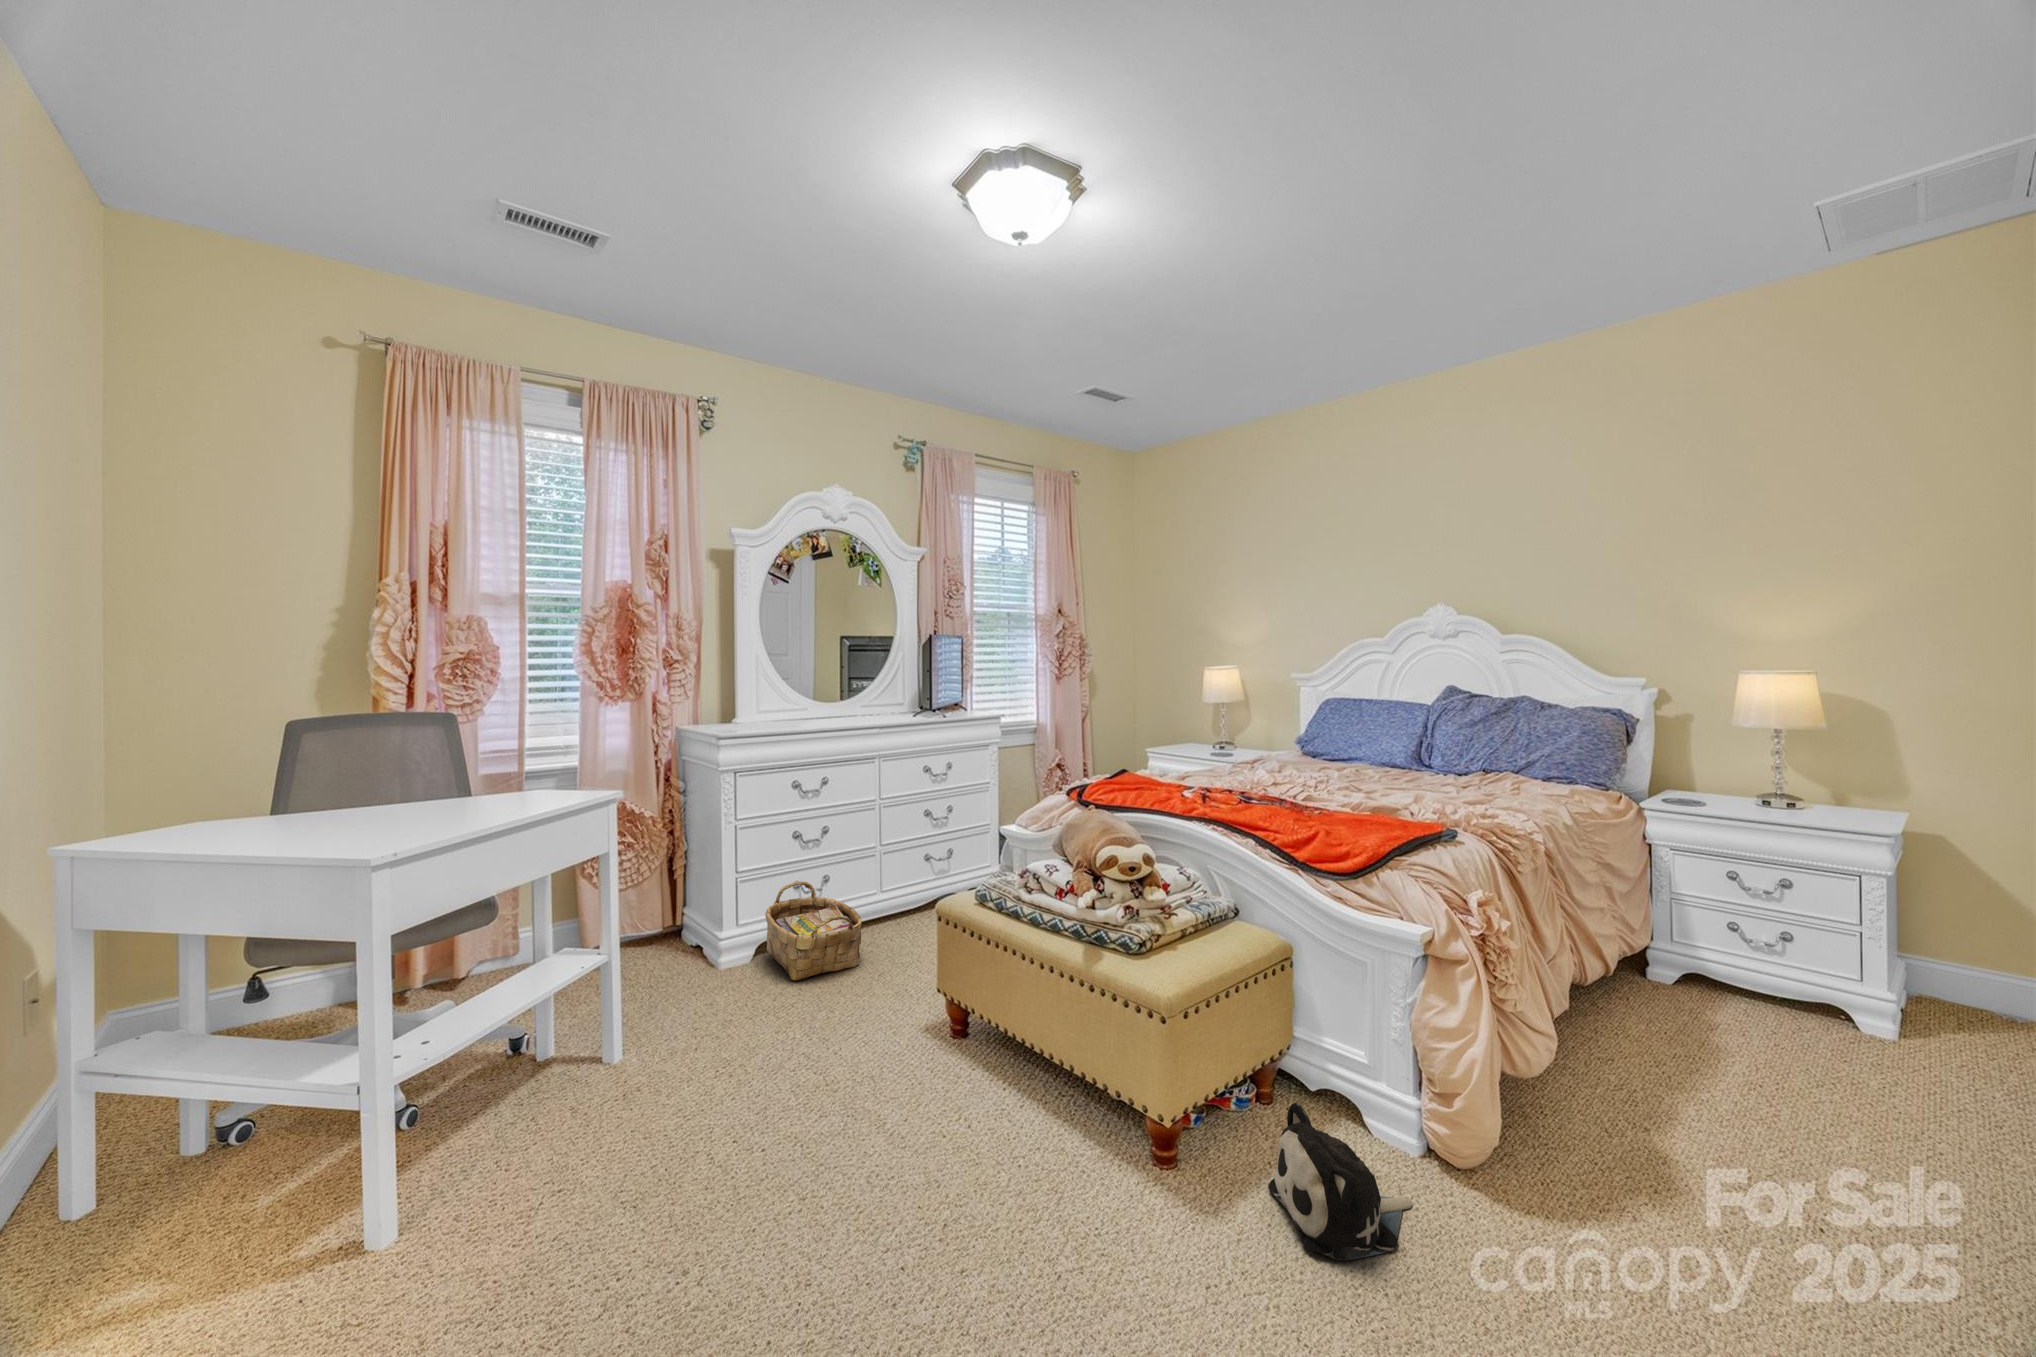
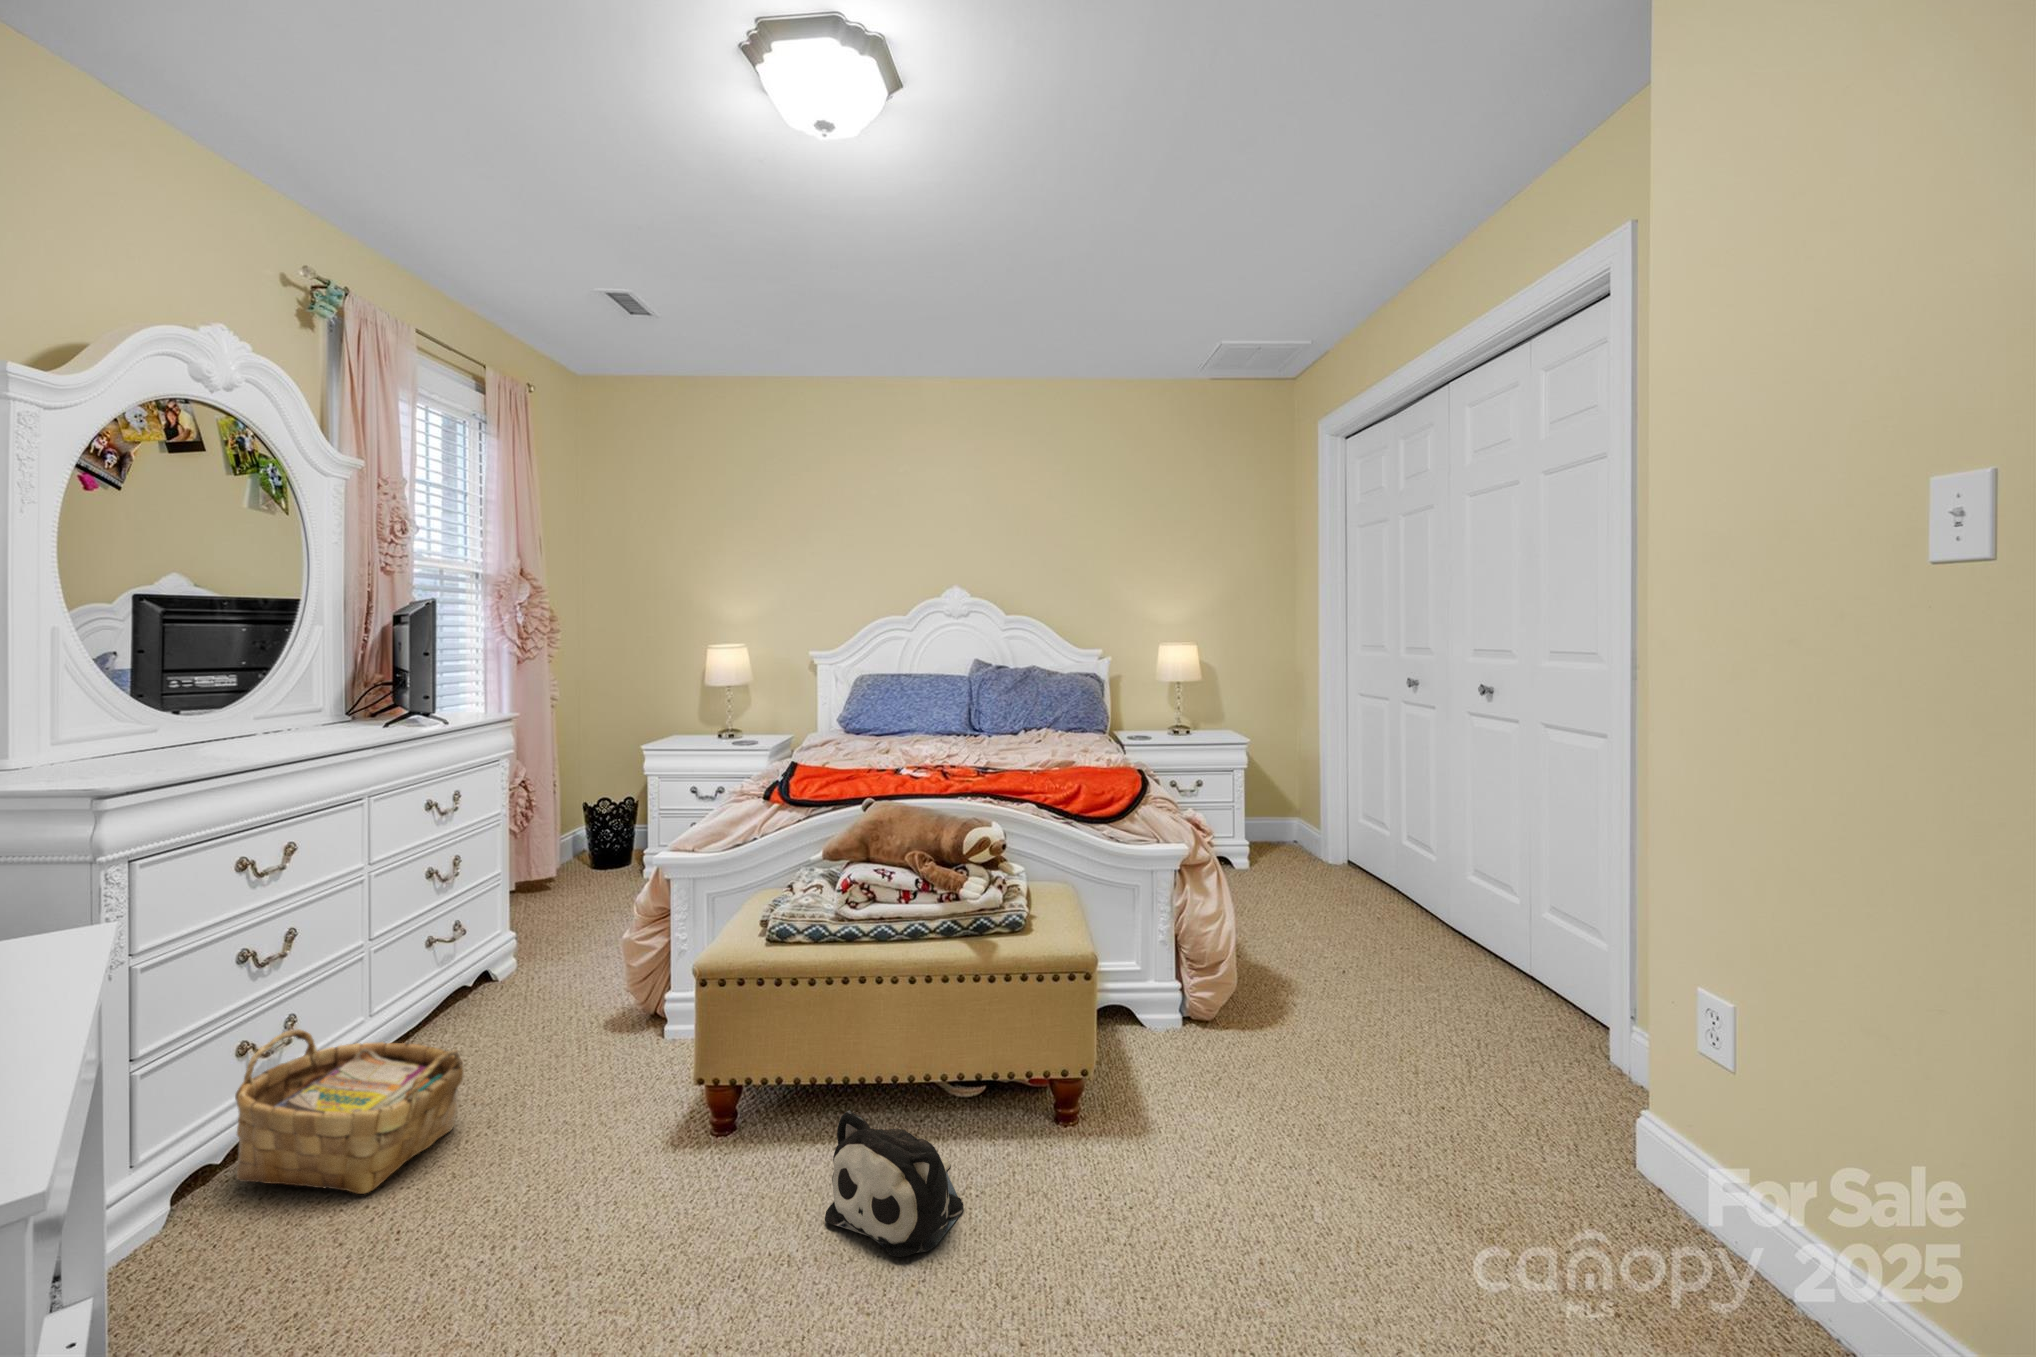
plush toy: present [1268,1103,1412,1260] -> present [825,1110,963,1257]

